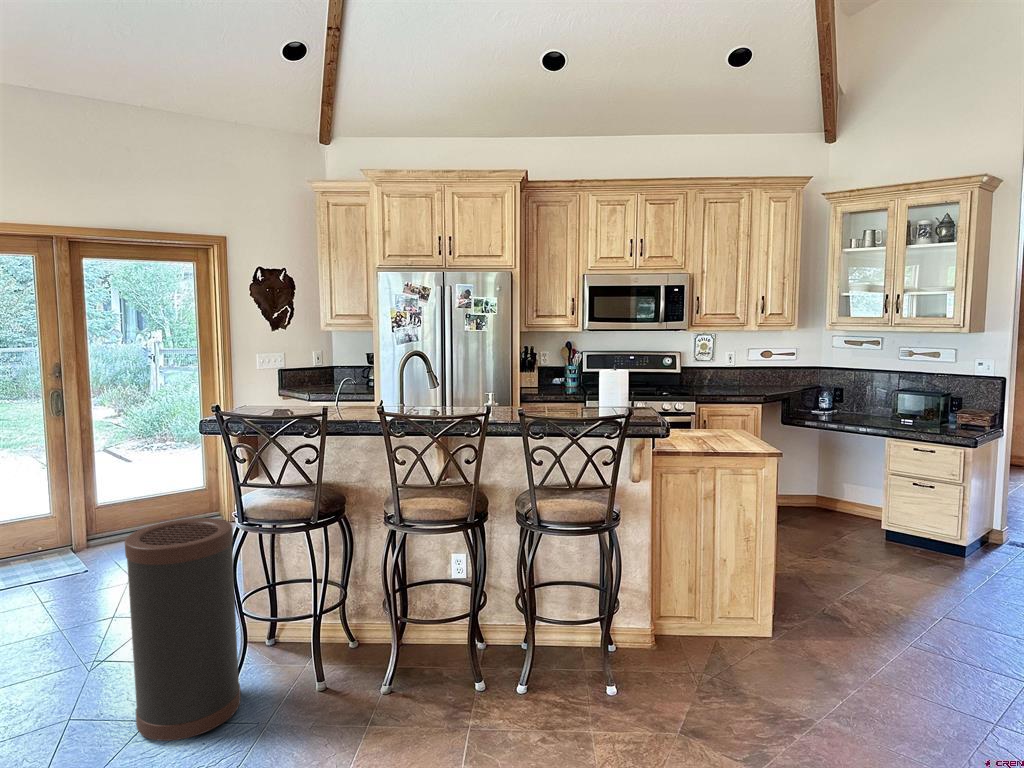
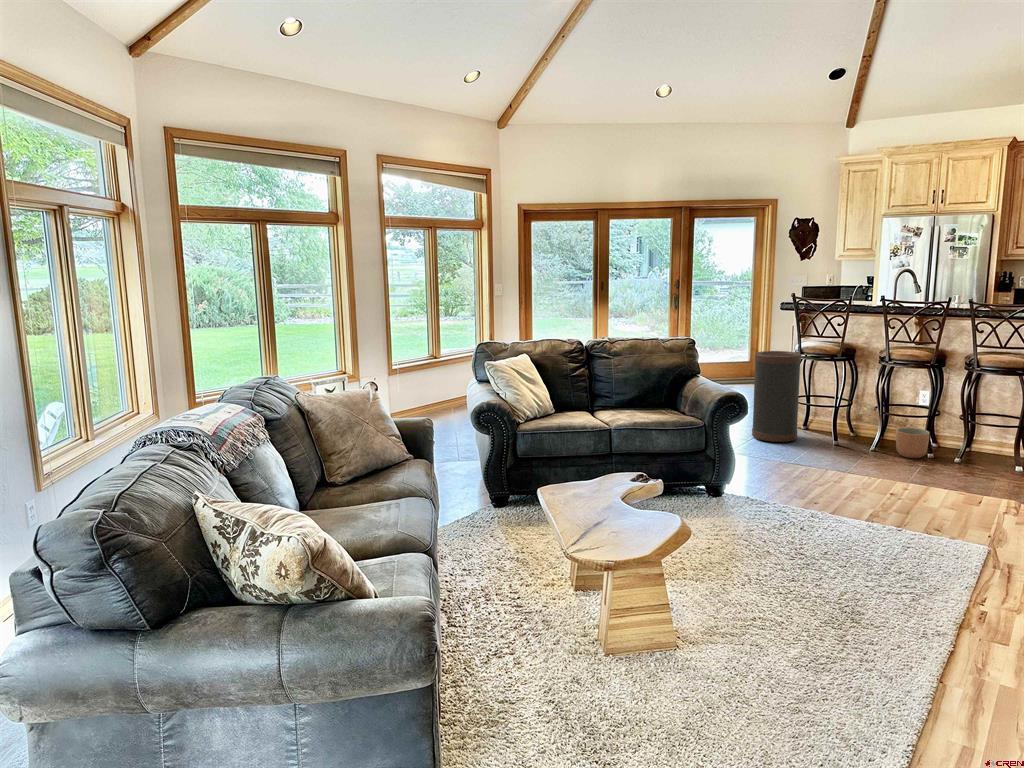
planter: none [424,647,479,718] -> present [896,428,930,458]

